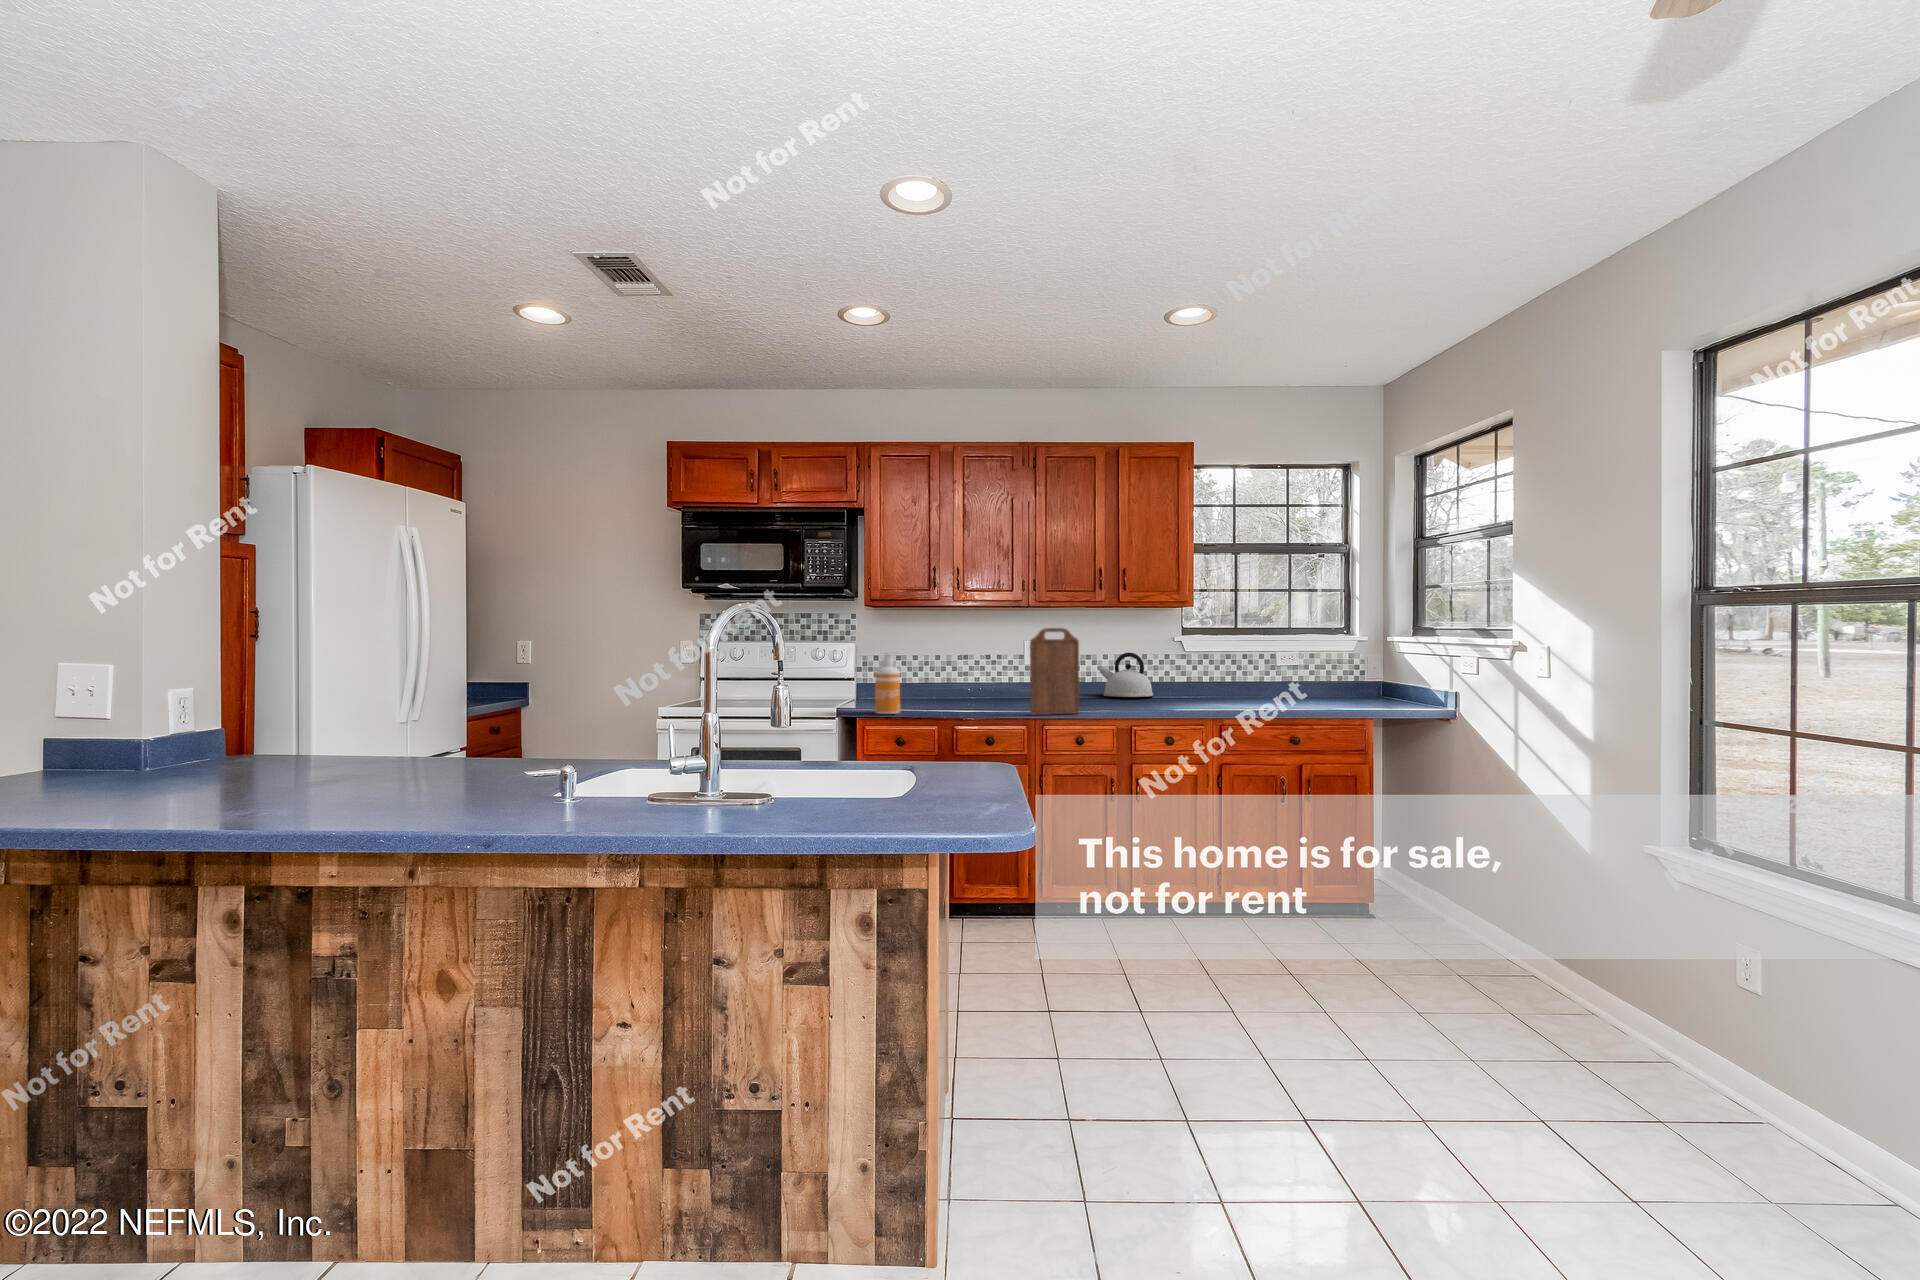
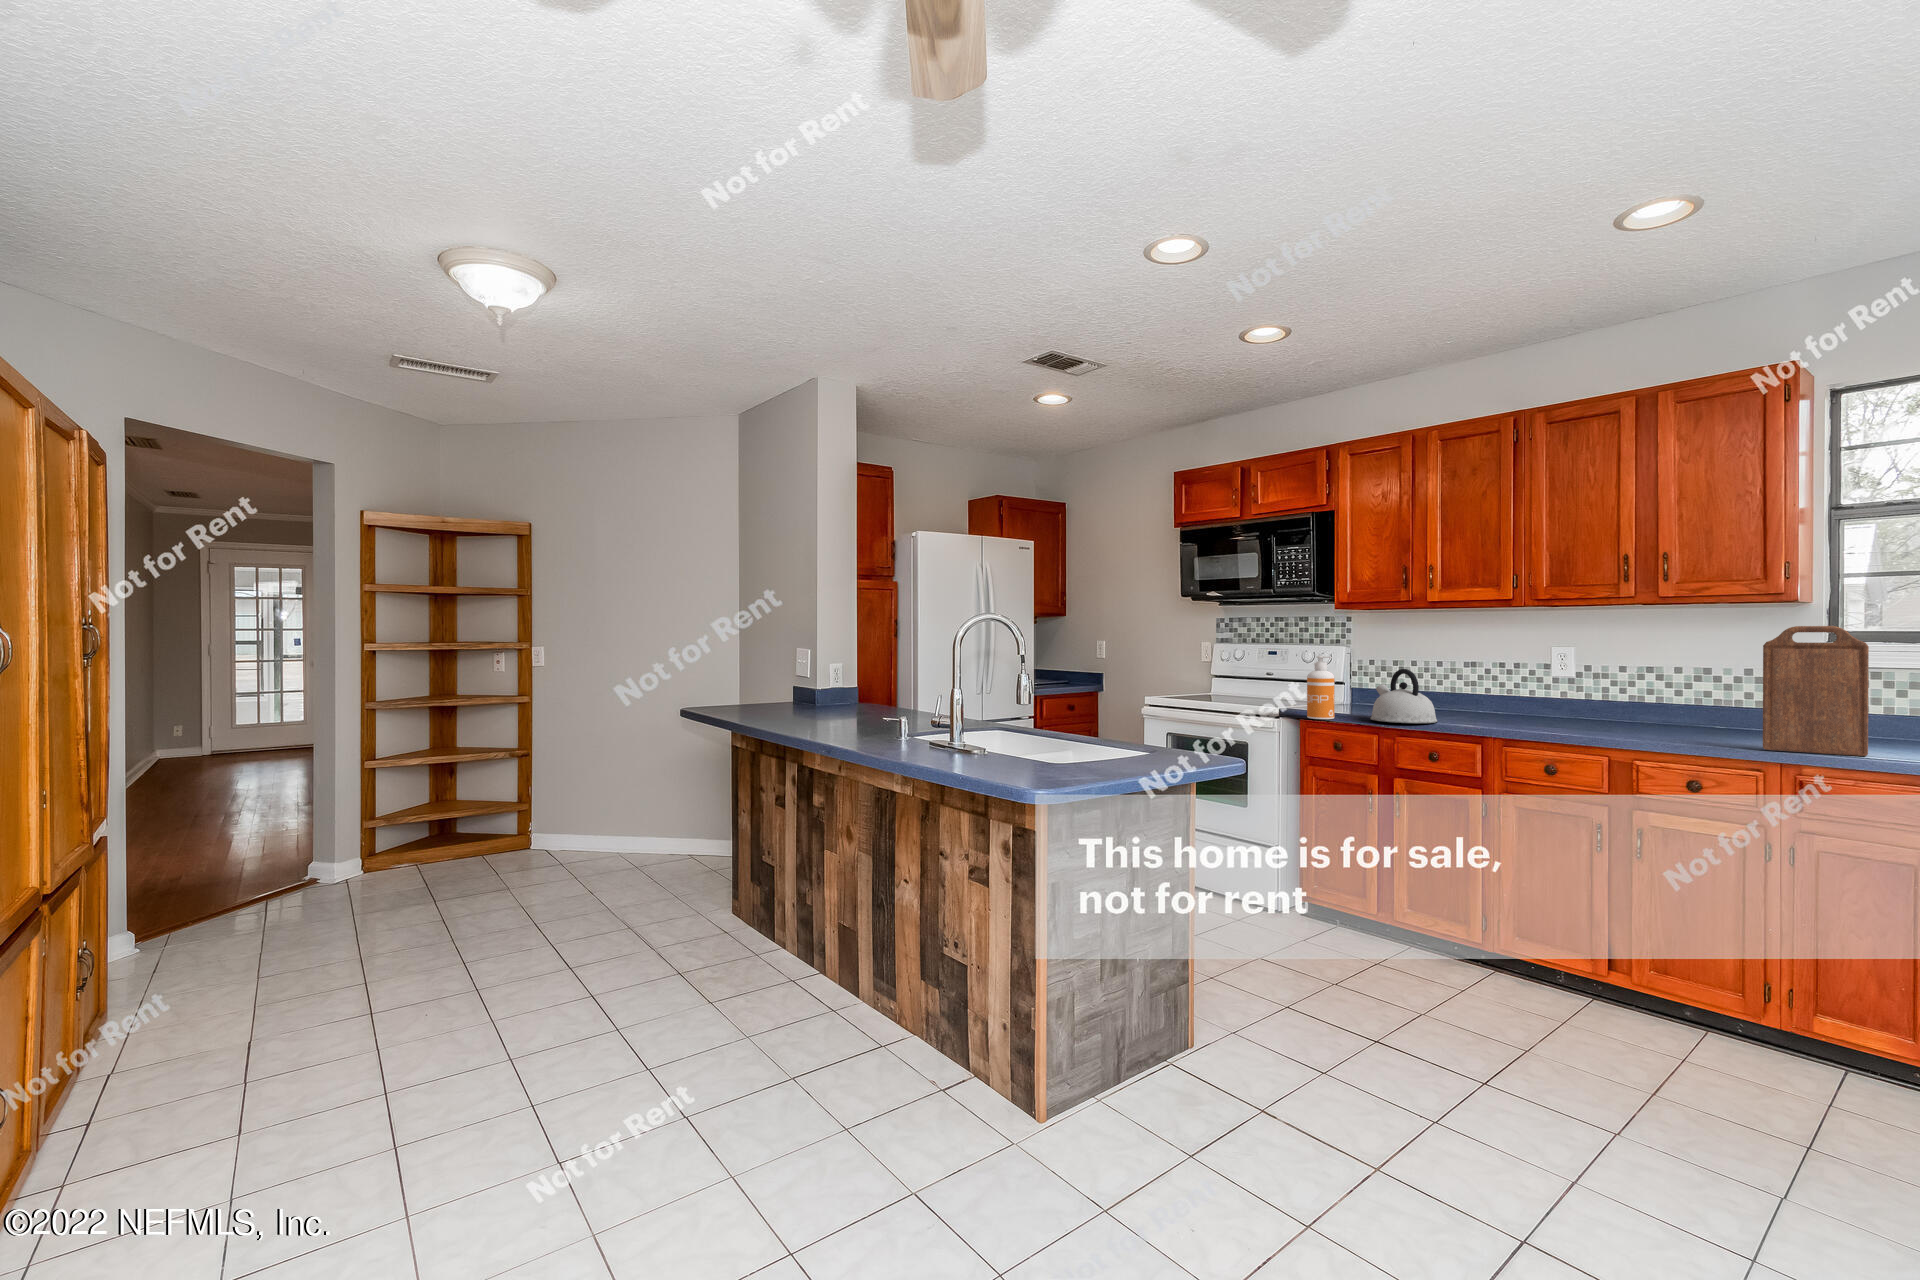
cutting board: present [1030,628,1079,715] -> present [1763,626,1869,756]
kettle: present [1100,653,1153,697] -> present [1370,669,1438,723]

